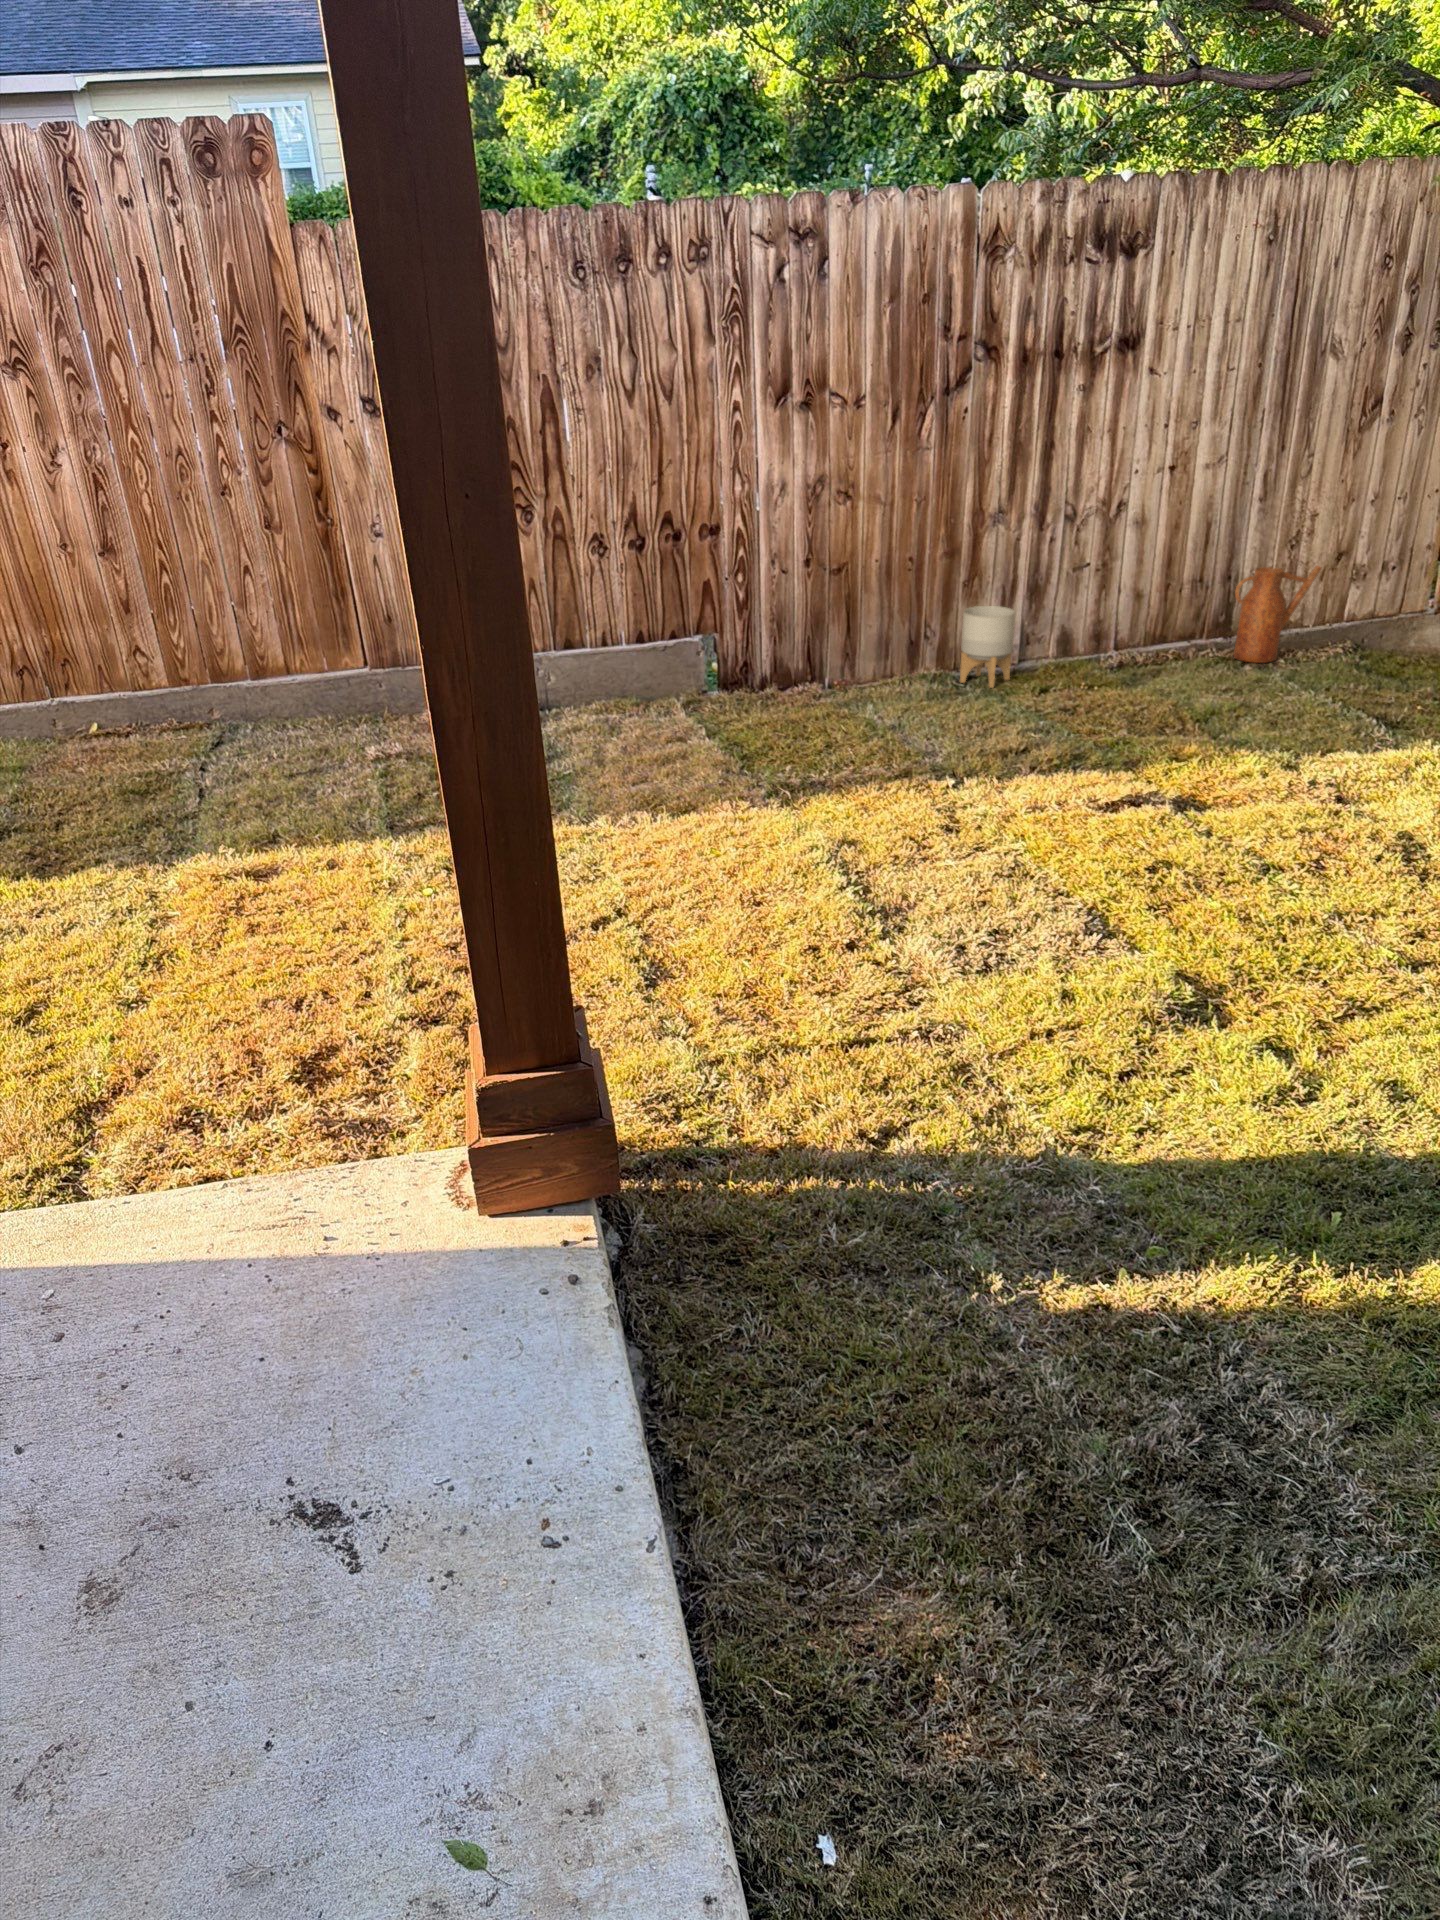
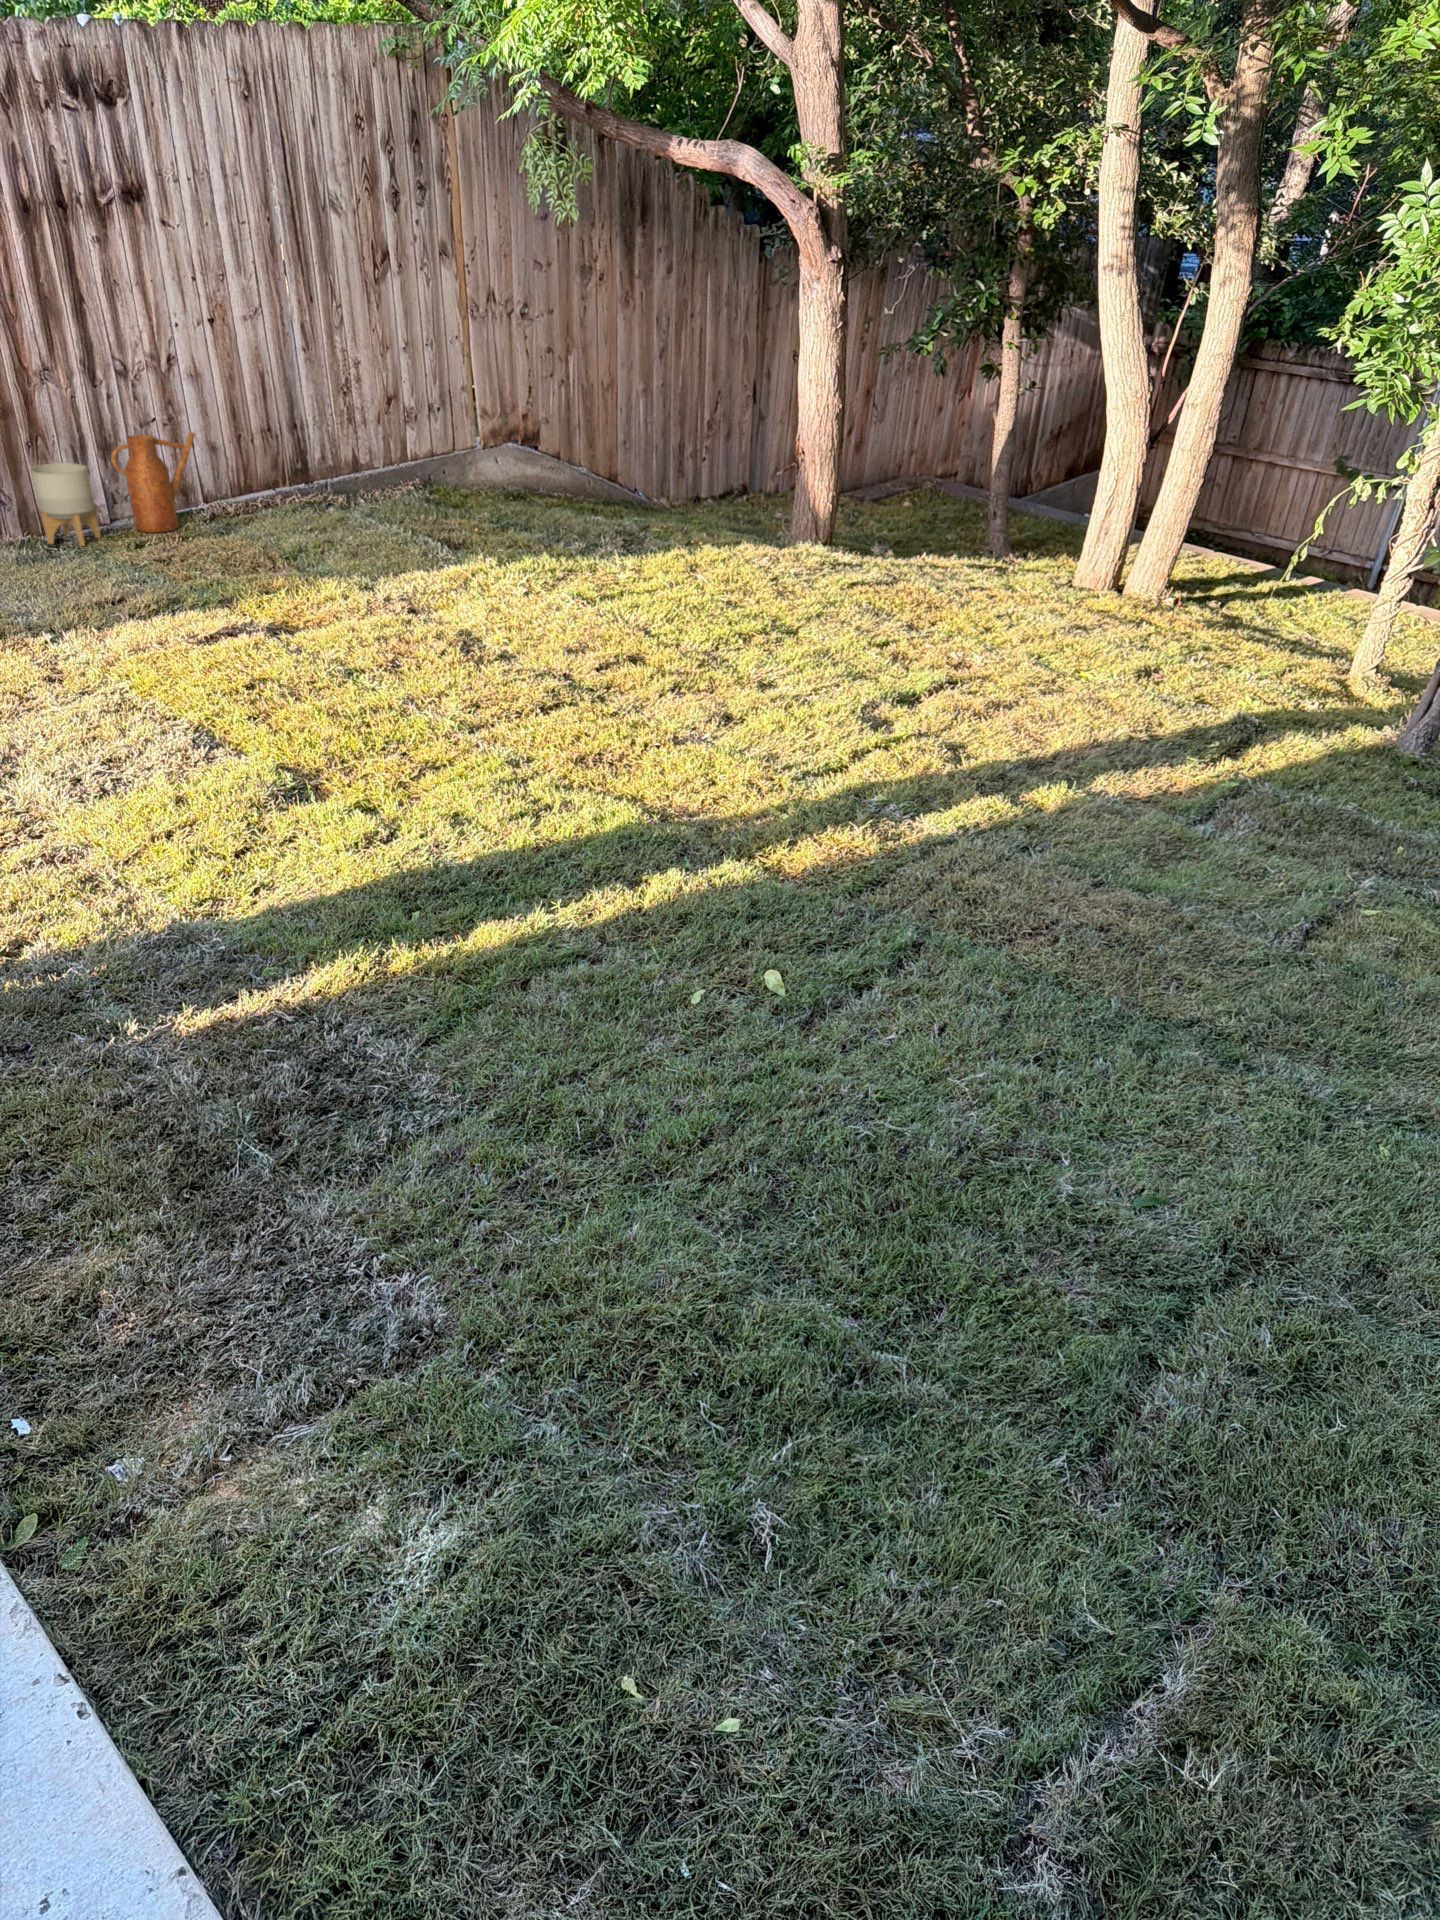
watering can: present [1233,566,1321,663] -> present [111,432,195,533]

